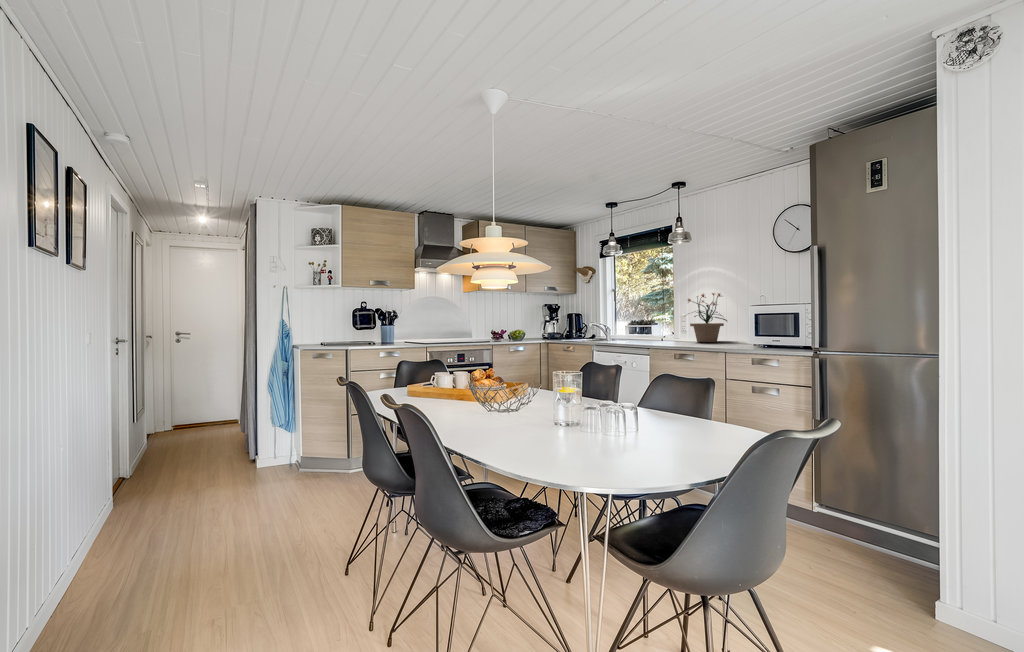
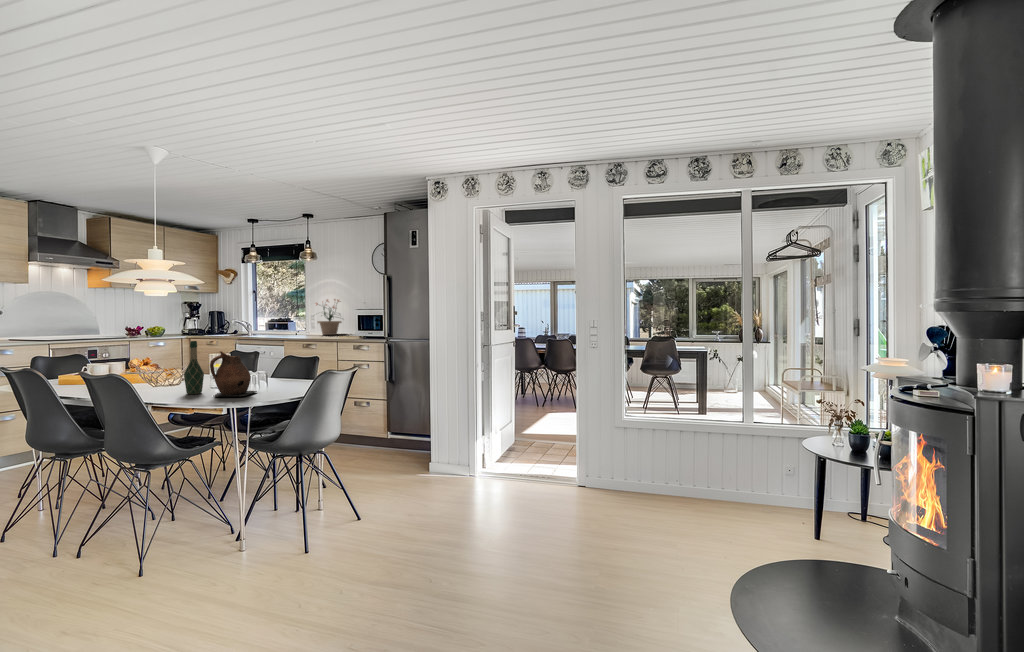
wine bottle: none [515,348,541,430] -> present [184,341,204,394]
ceramic pitcher: none [546,366,617,448] -> present [210,351,257,397]

